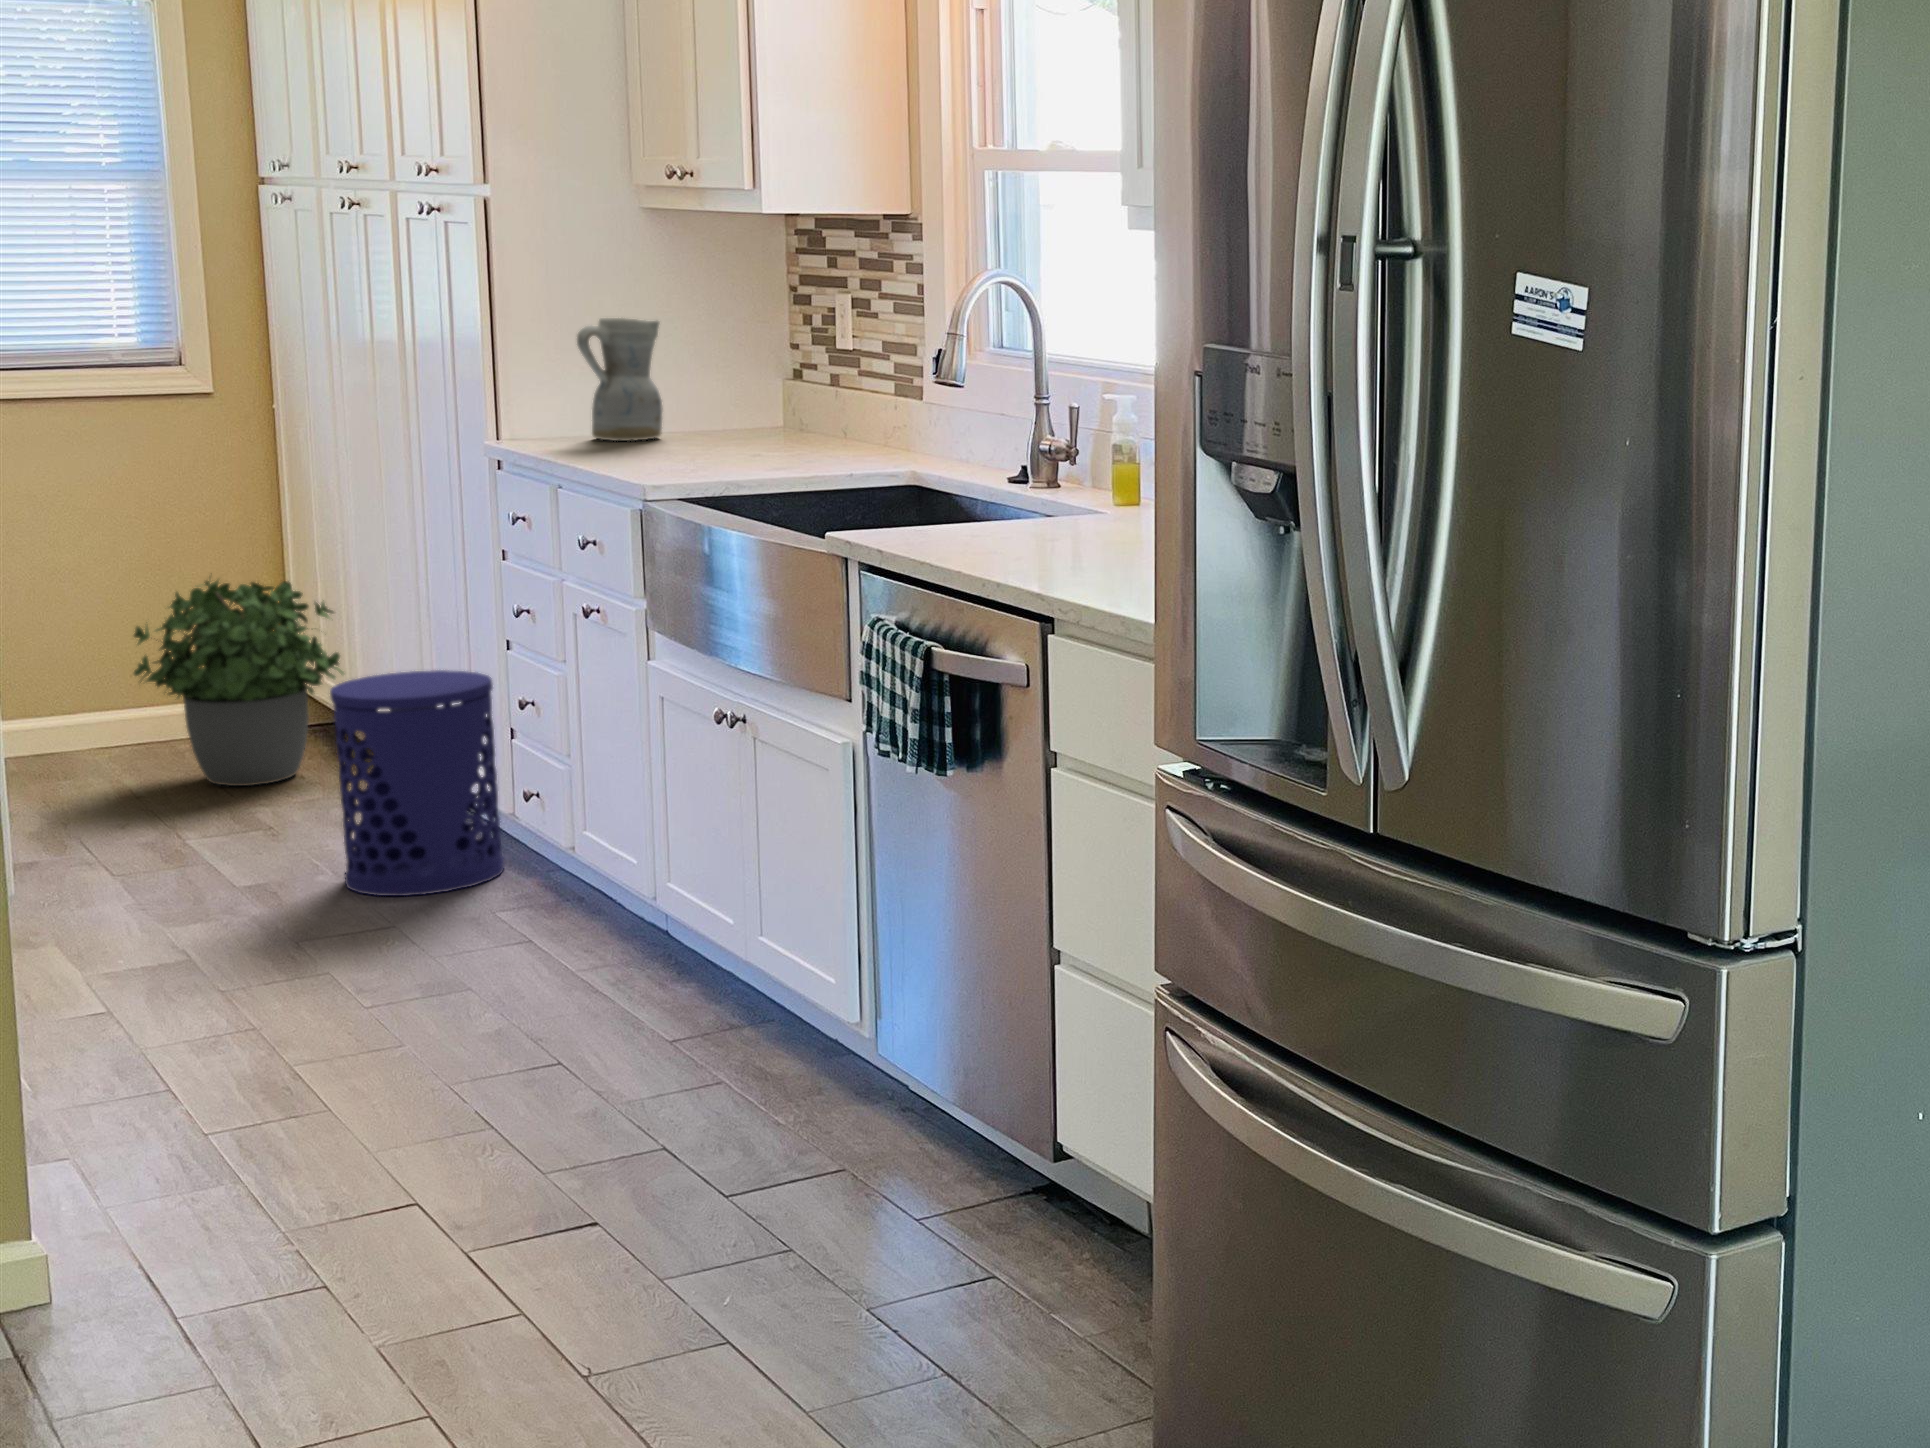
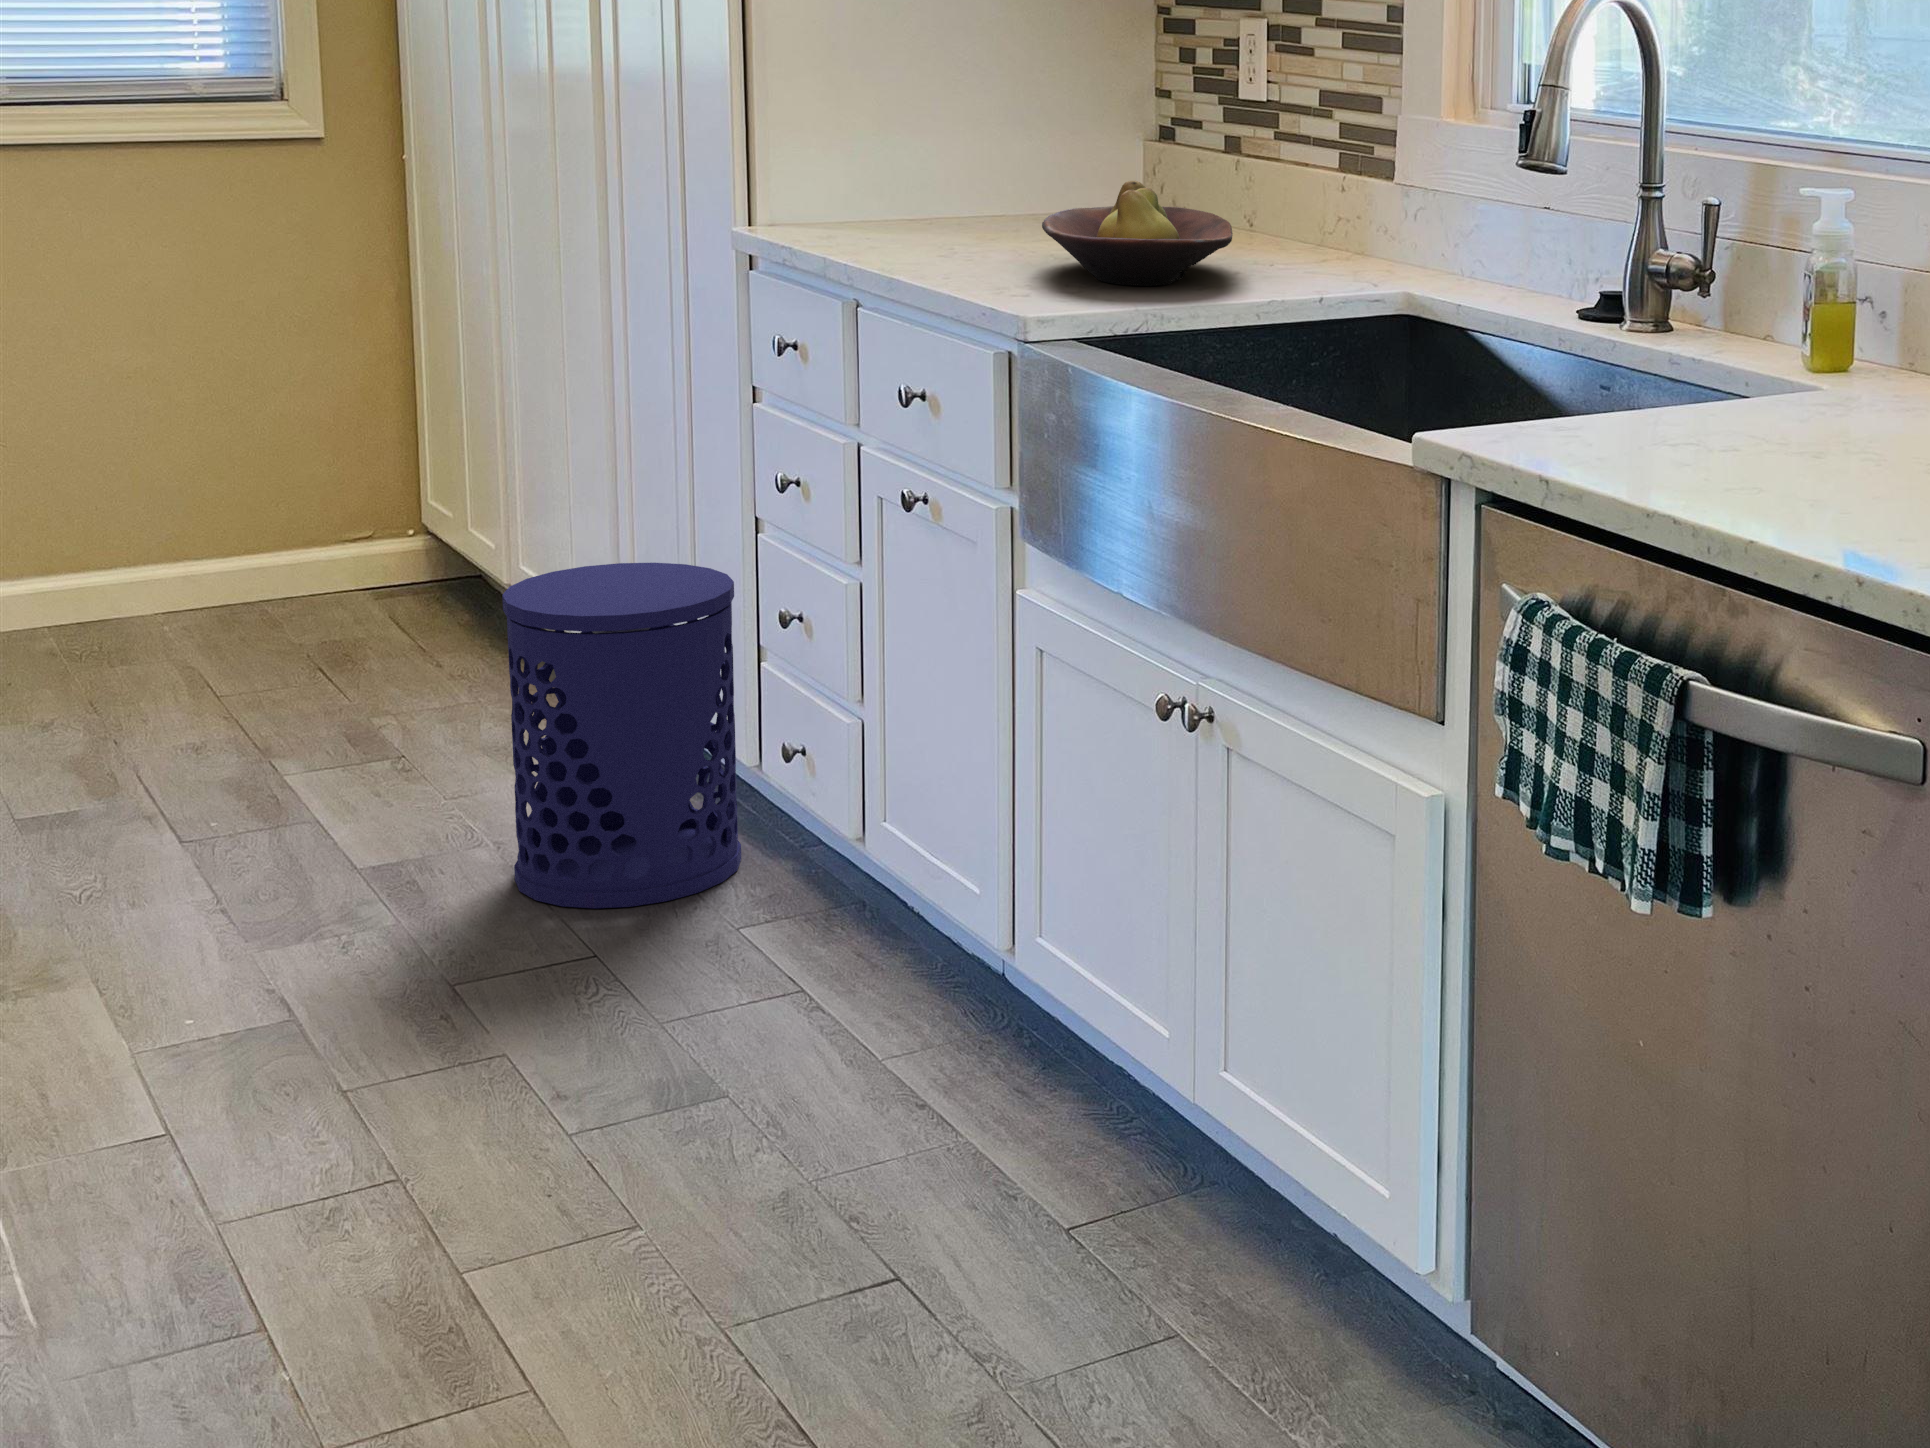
ceramic pitcher: present [577,318,663,441] -> none [871,47,986,230]
fruit bowl: none [676,402,807,468] -> present [1042,181,1233,286]
potted plant: present [134,581,344,786] -> none [214,395,499,695]

